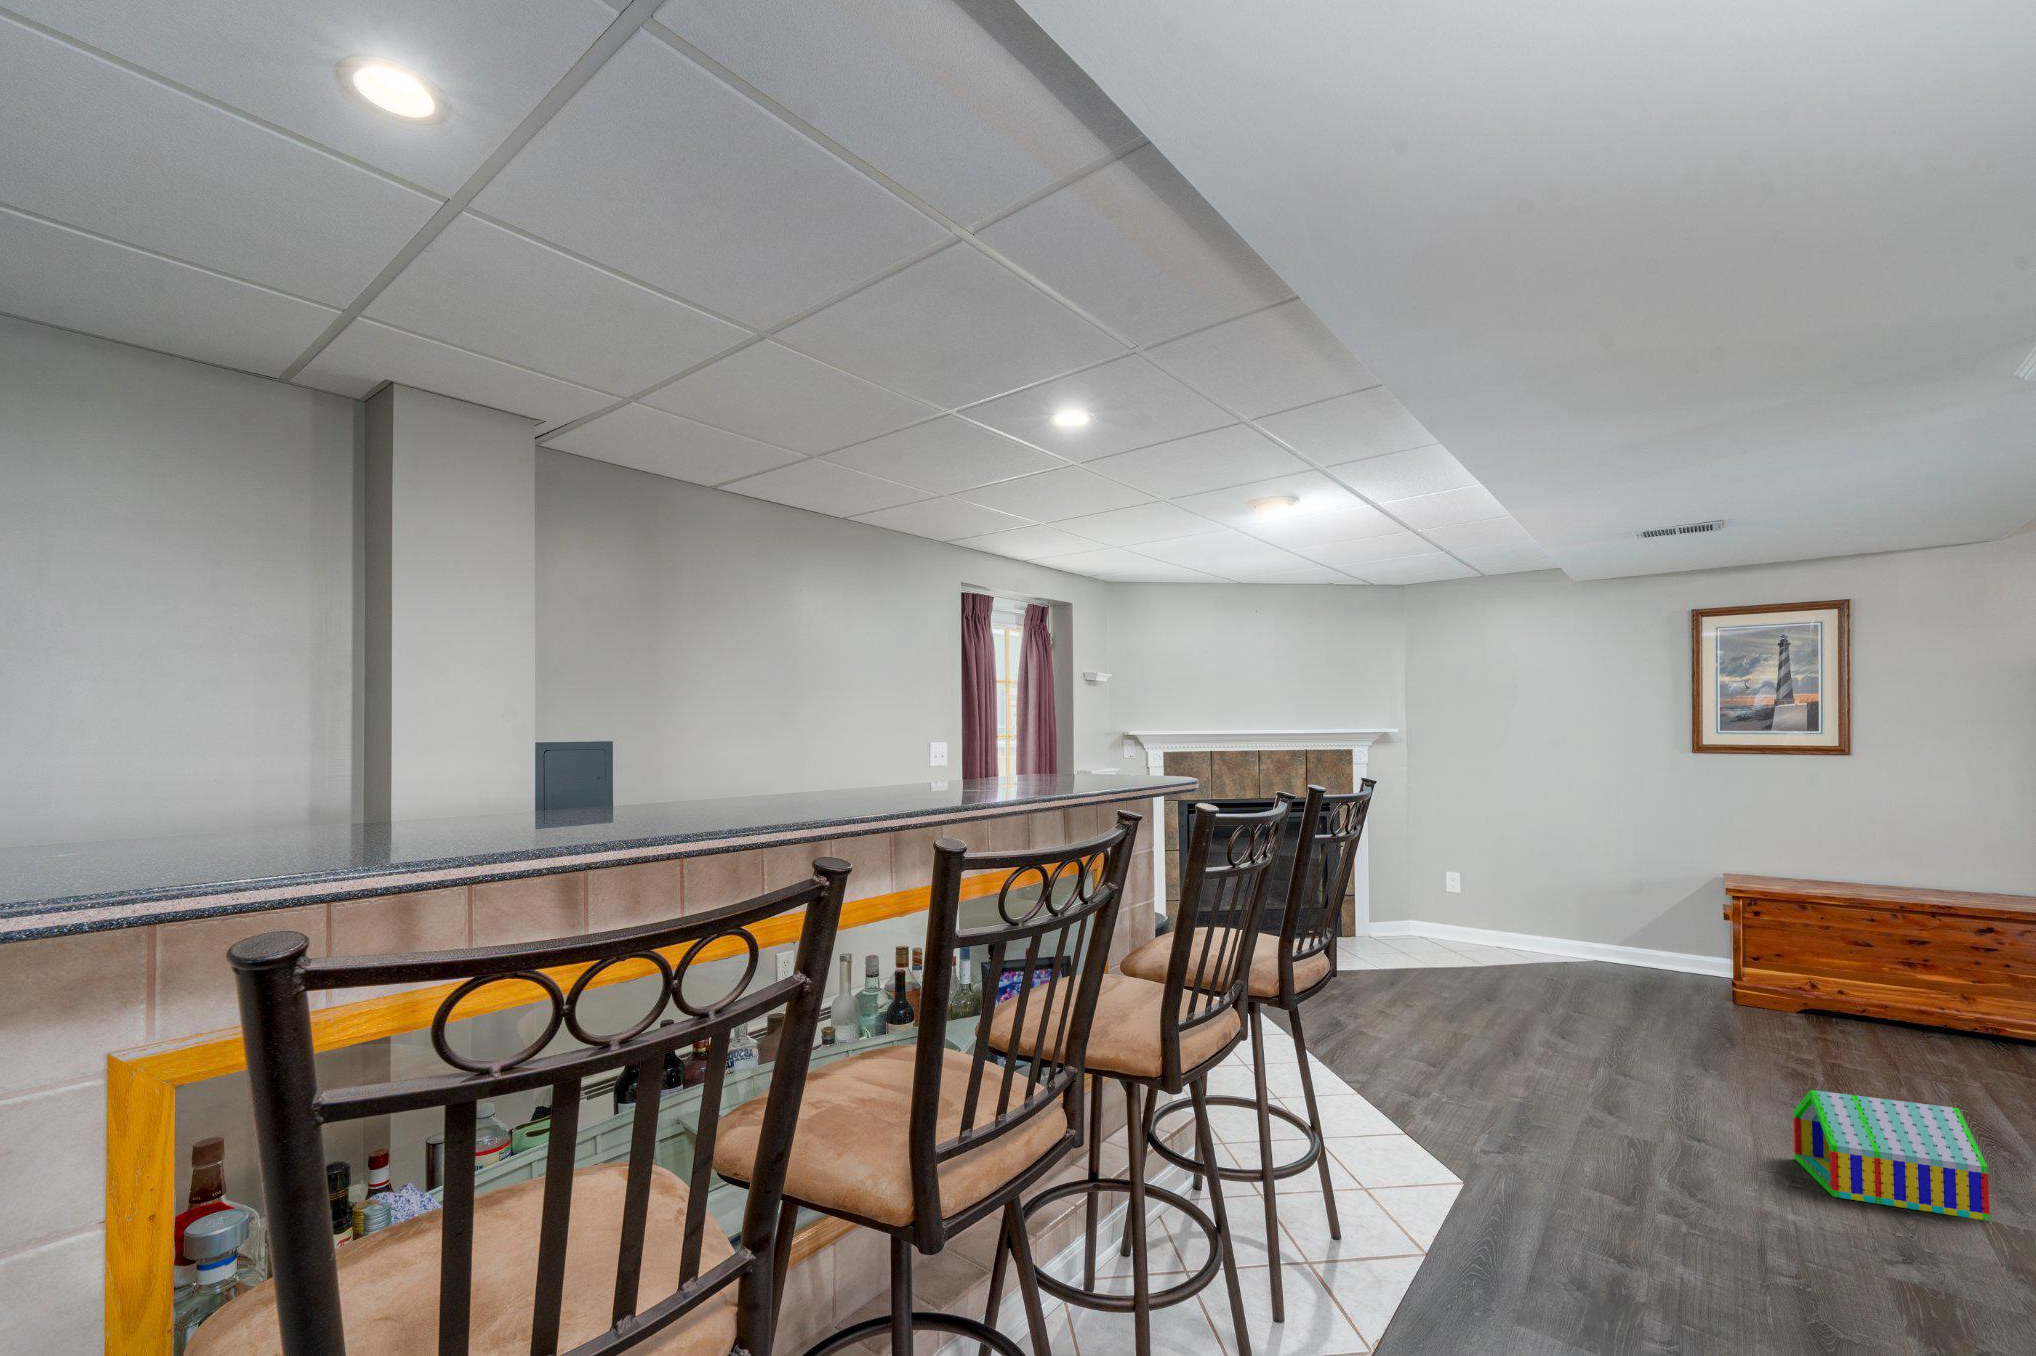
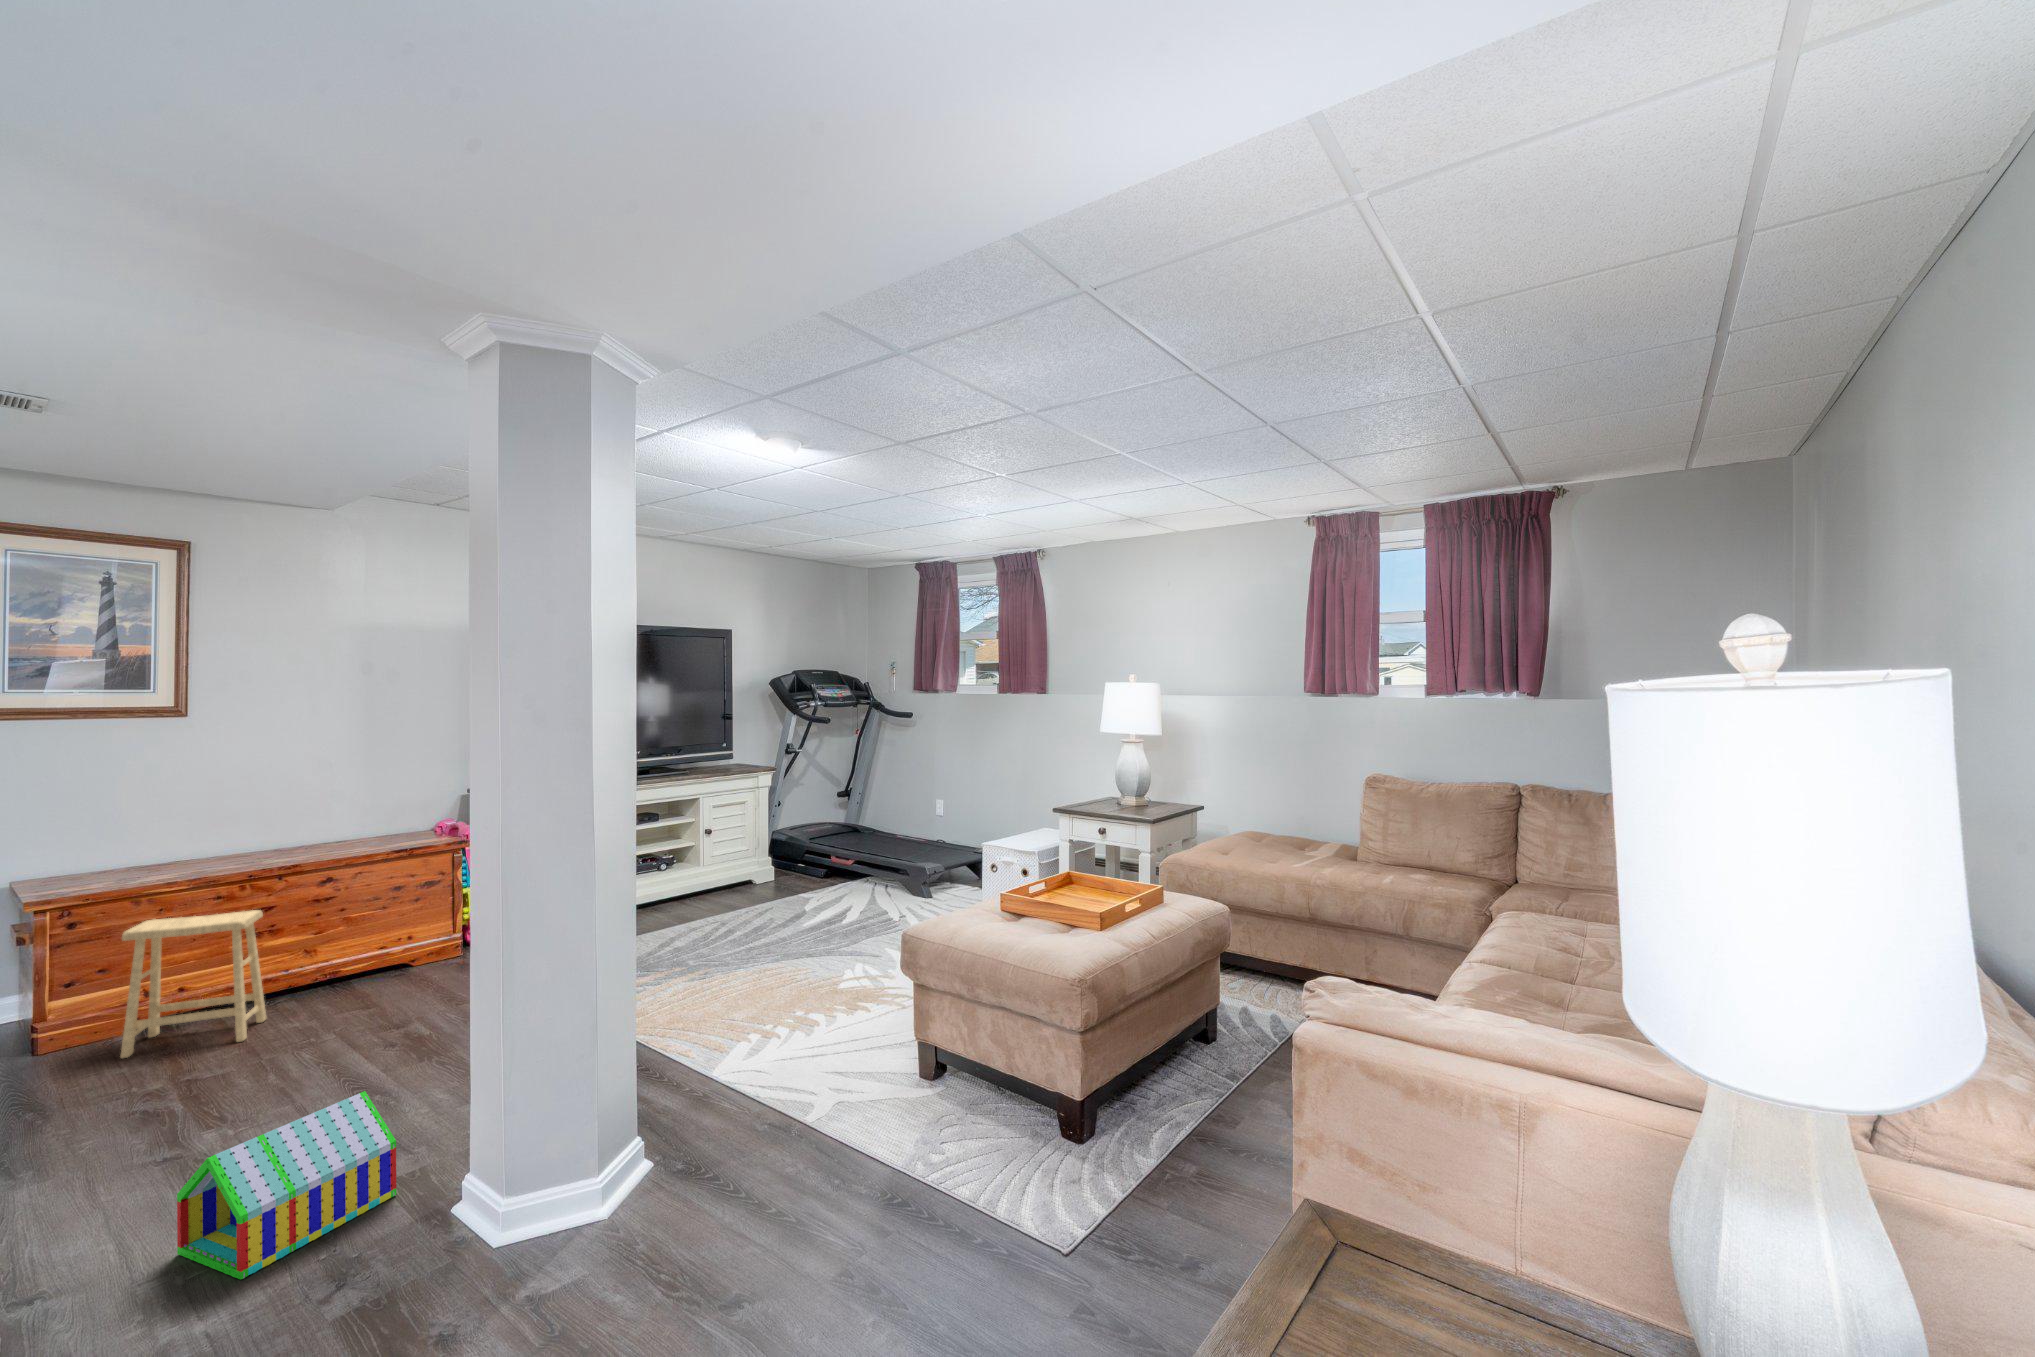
footstool: none [1789,922,1916,1053] -> present [120,910,266,1058]

